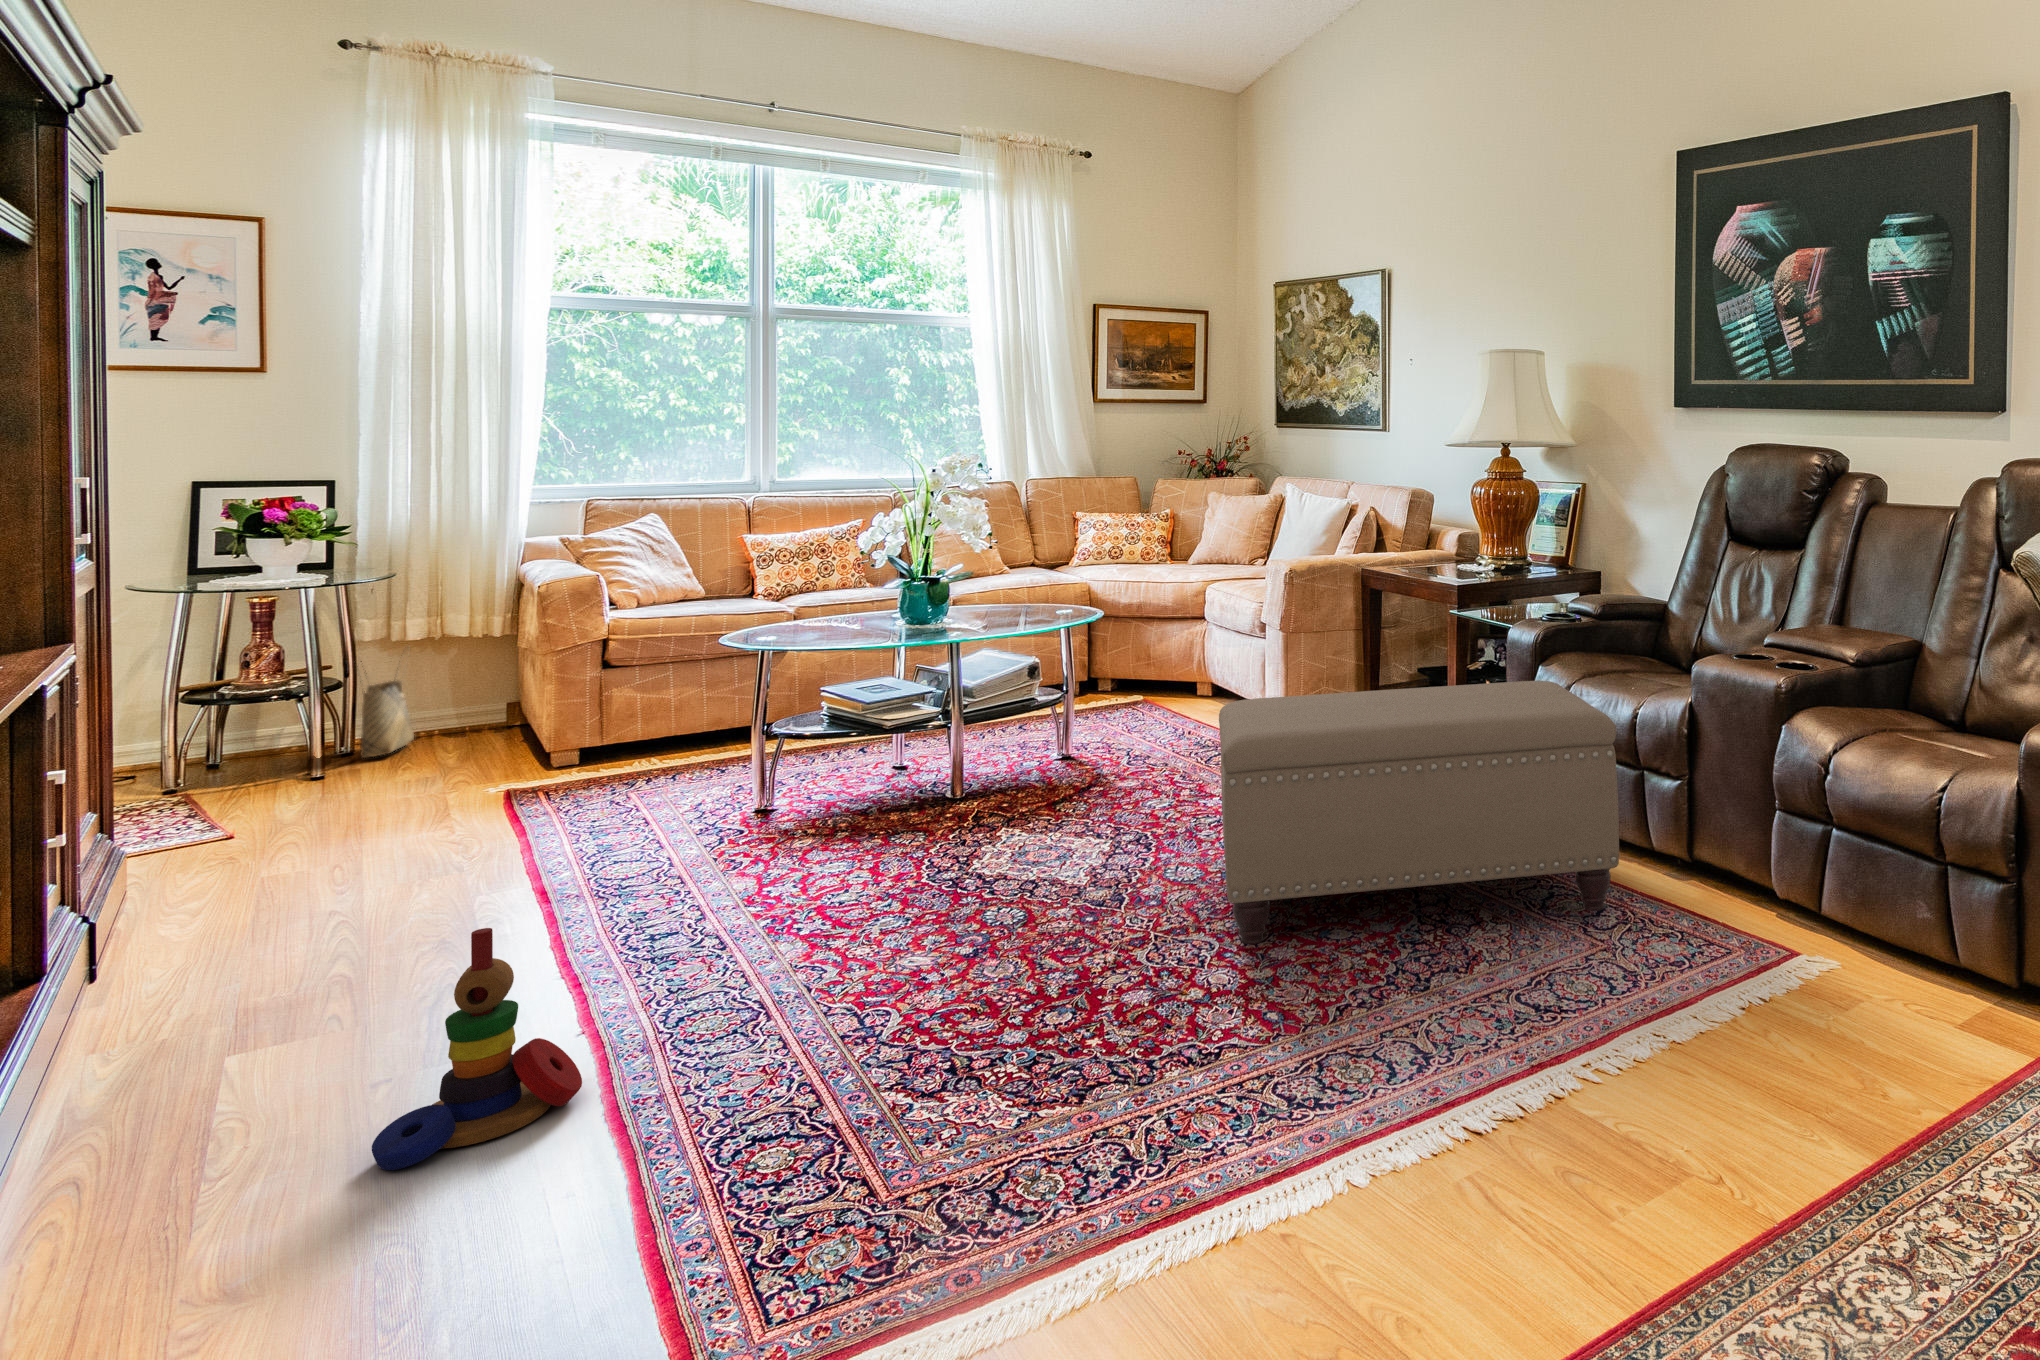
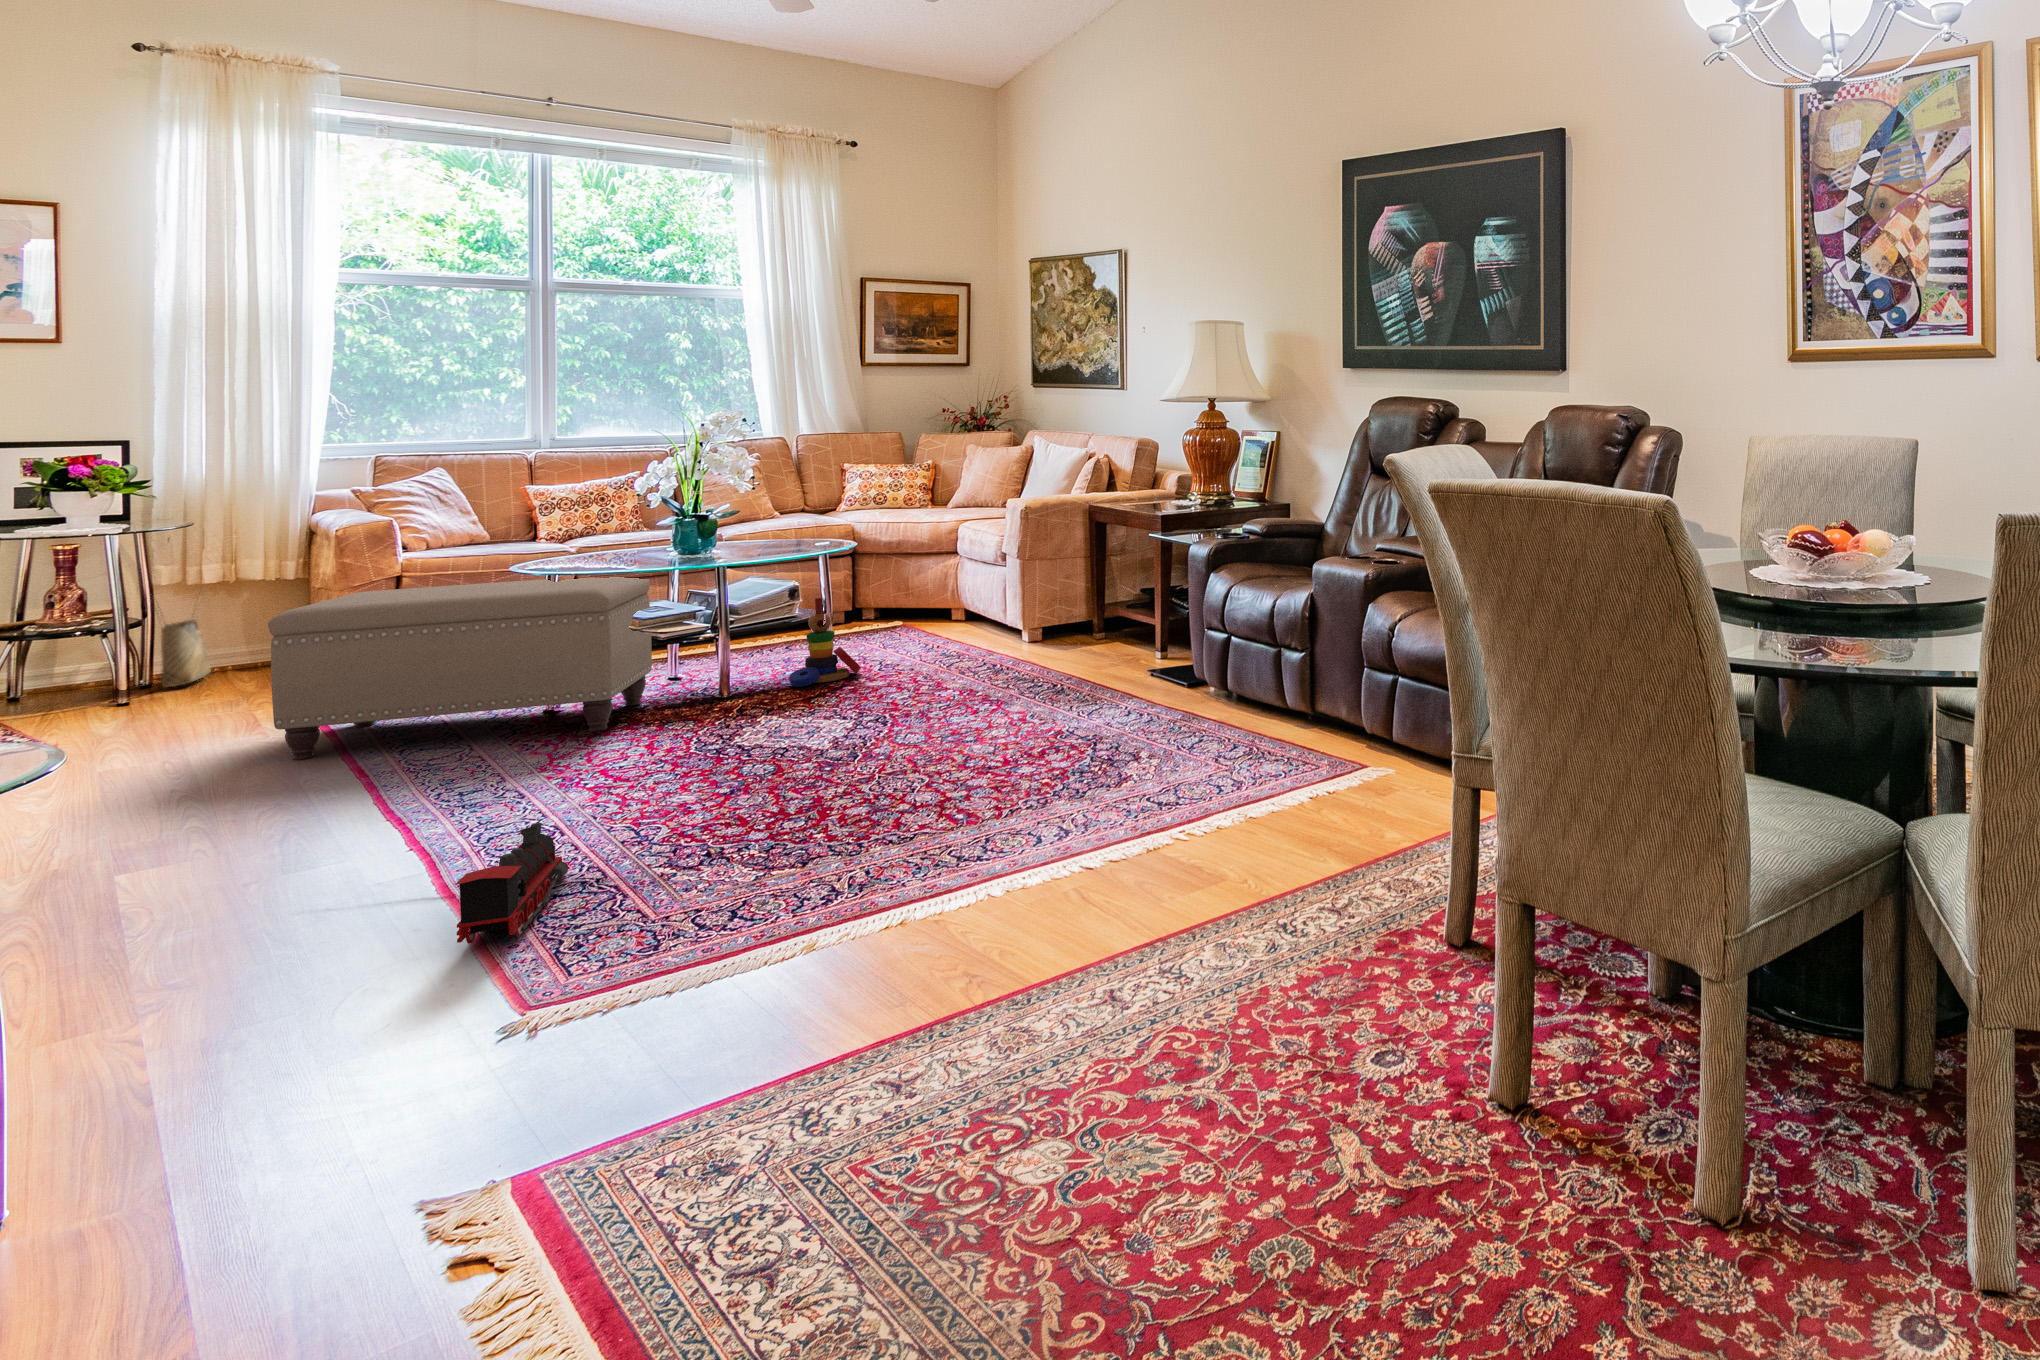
ottoman: present [1219,681,1619,944] -> present [268,577,652,760]
stacking toy: present [372,928,582,1170] -> present [789,597,861,687]
toy train: none [611,1029,773,1248] -> present [455,822,569,944]

